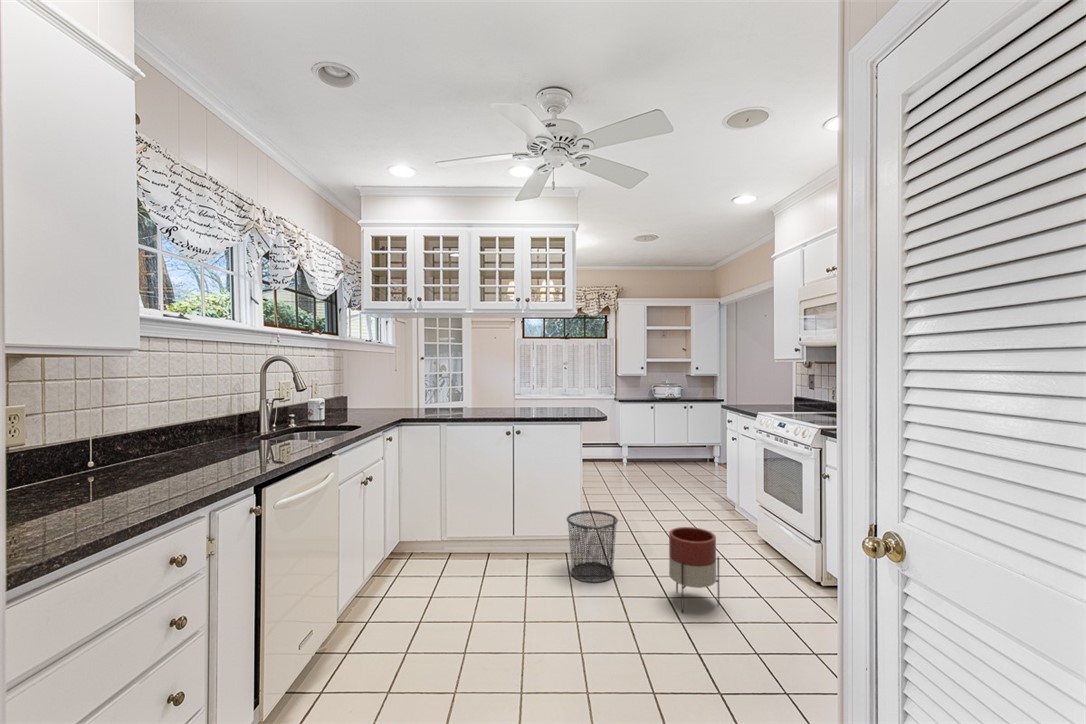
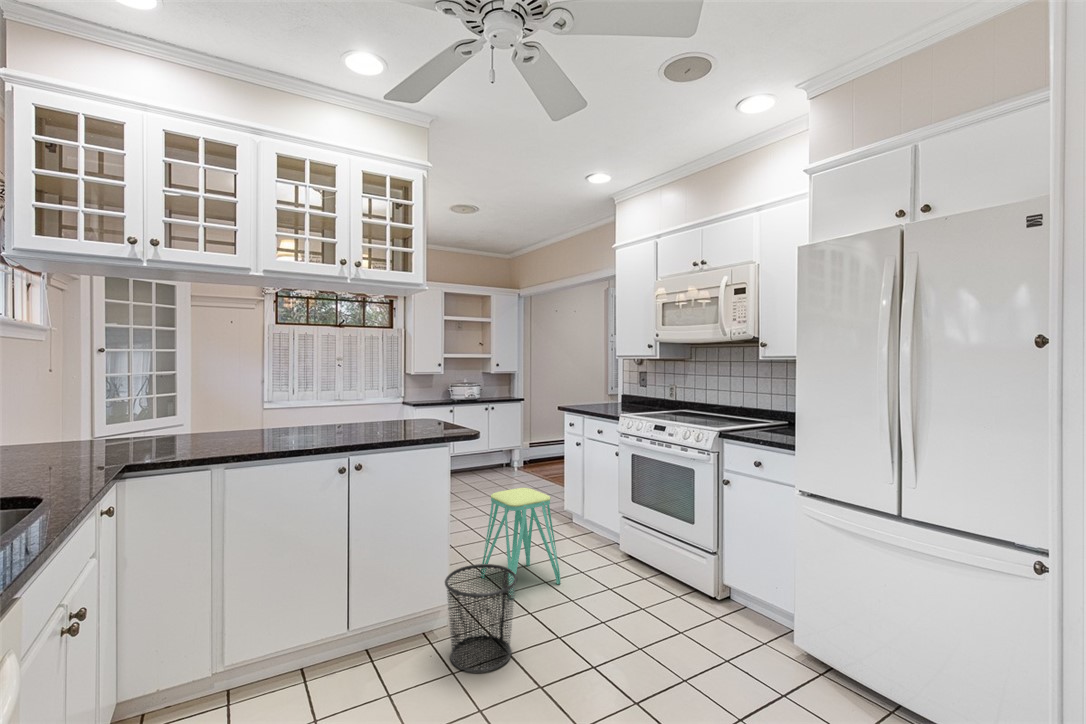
stool: none [625,467,685,549] -> present [481,488,561,595]
planter: present [669,527,719,613] -> none [597,566,654,683]

